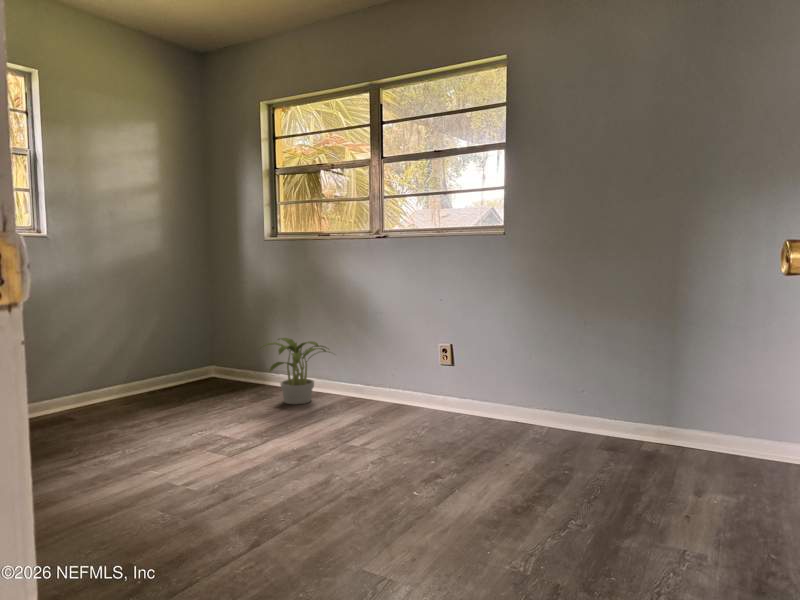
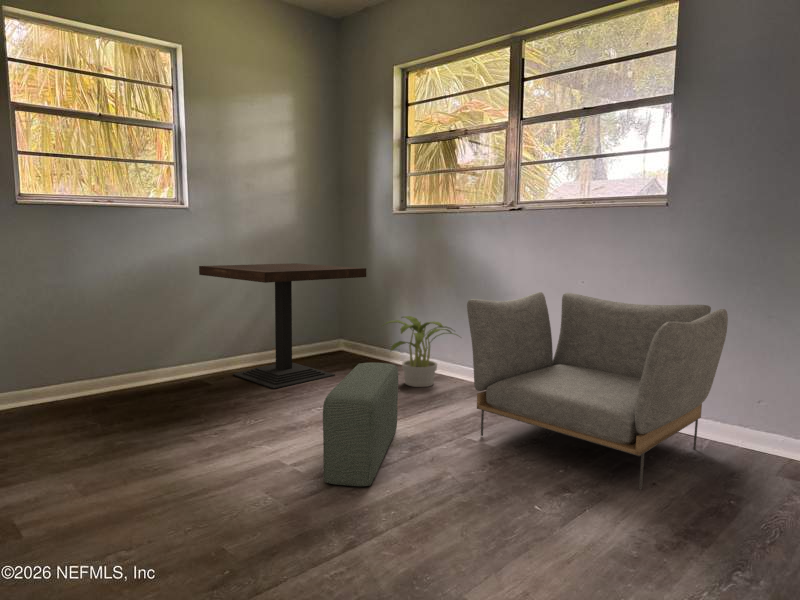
side table: none [60,291,241,418] -> present [199,263,366,389]
armchair: none [343,309,554,469] -> present [467,292,728,489]
pouf: none [216,382,282,497] -> present [323,363,398,486]

